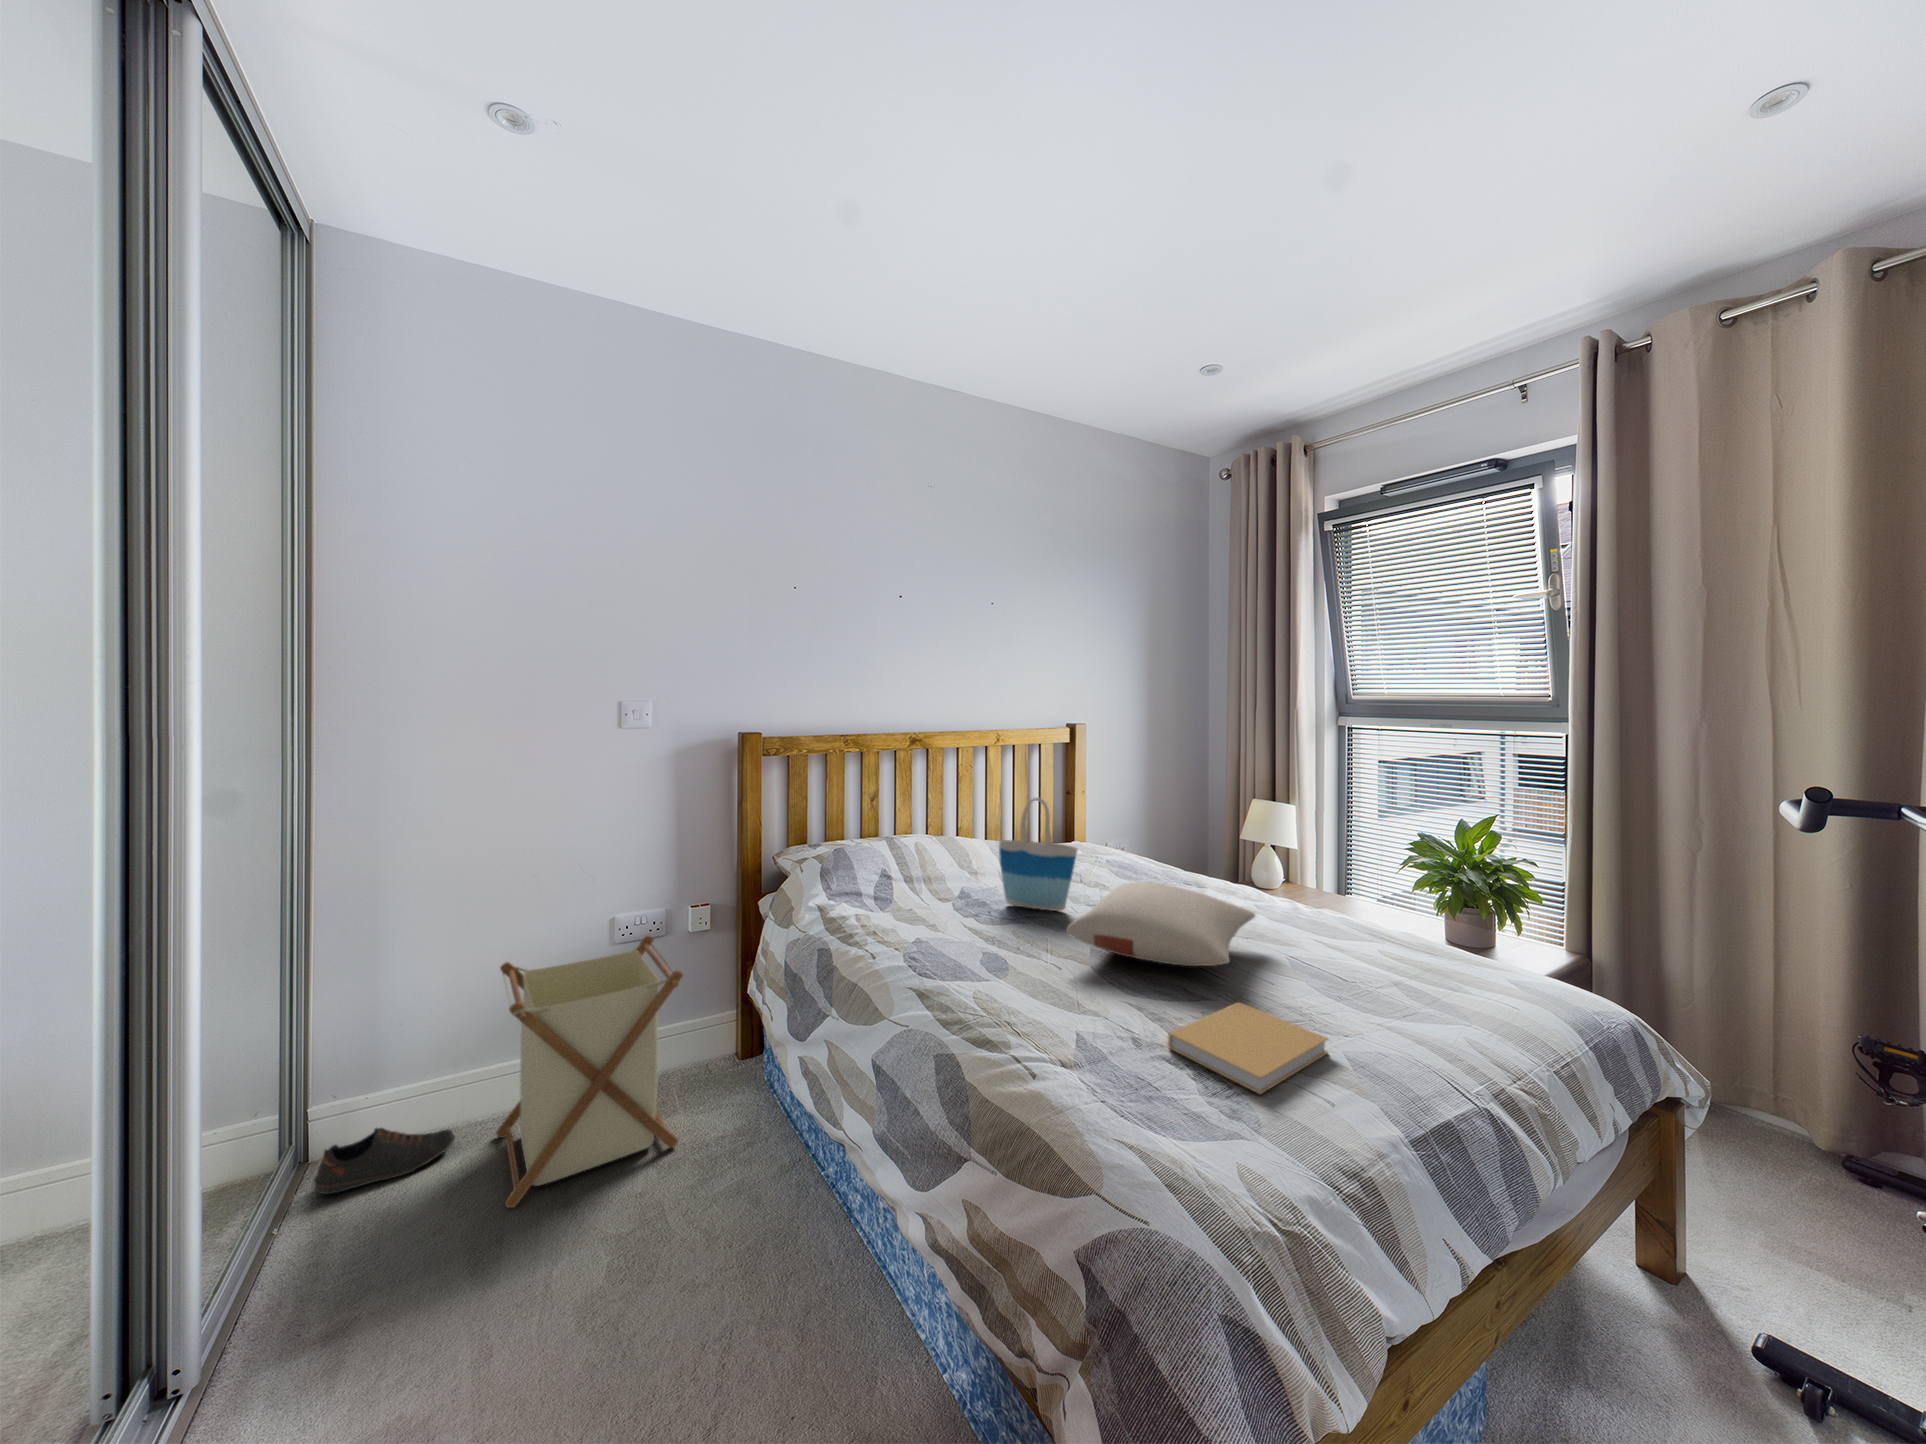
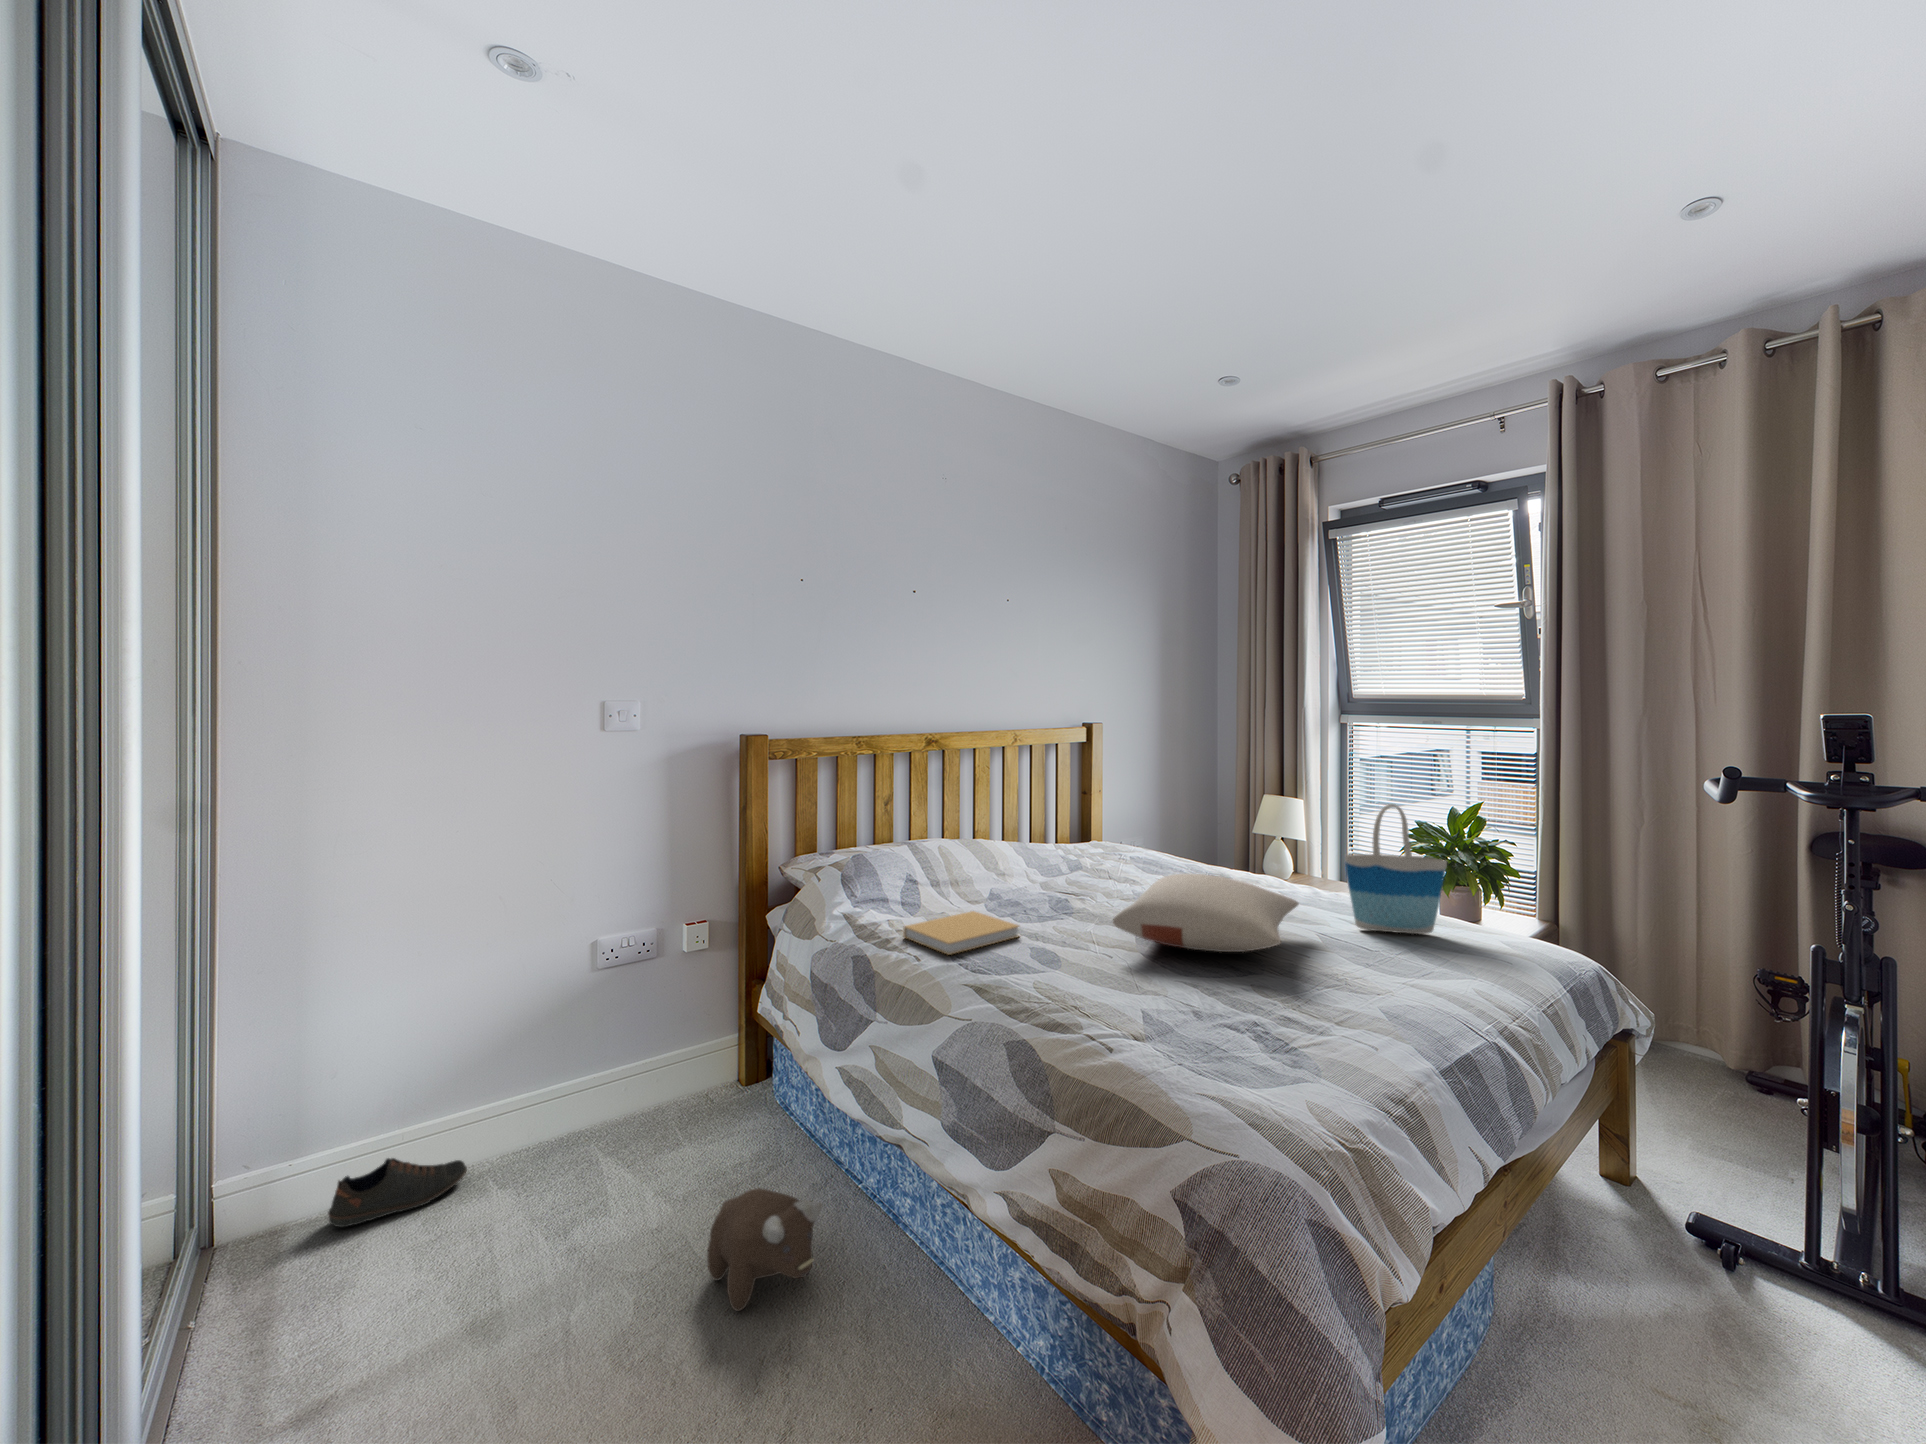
tote bag: present [999,797,1077,911] -> present [1345,804,1447,934]
laundry basket: present [496,935,683,1208] -> none [508,951,709,1232]
book: present [1168,1002,1328,1094] -> present [903,911,1019,955]
plush toy: none [652,1183,761,1309] -> present [707,1188,822,1311]

